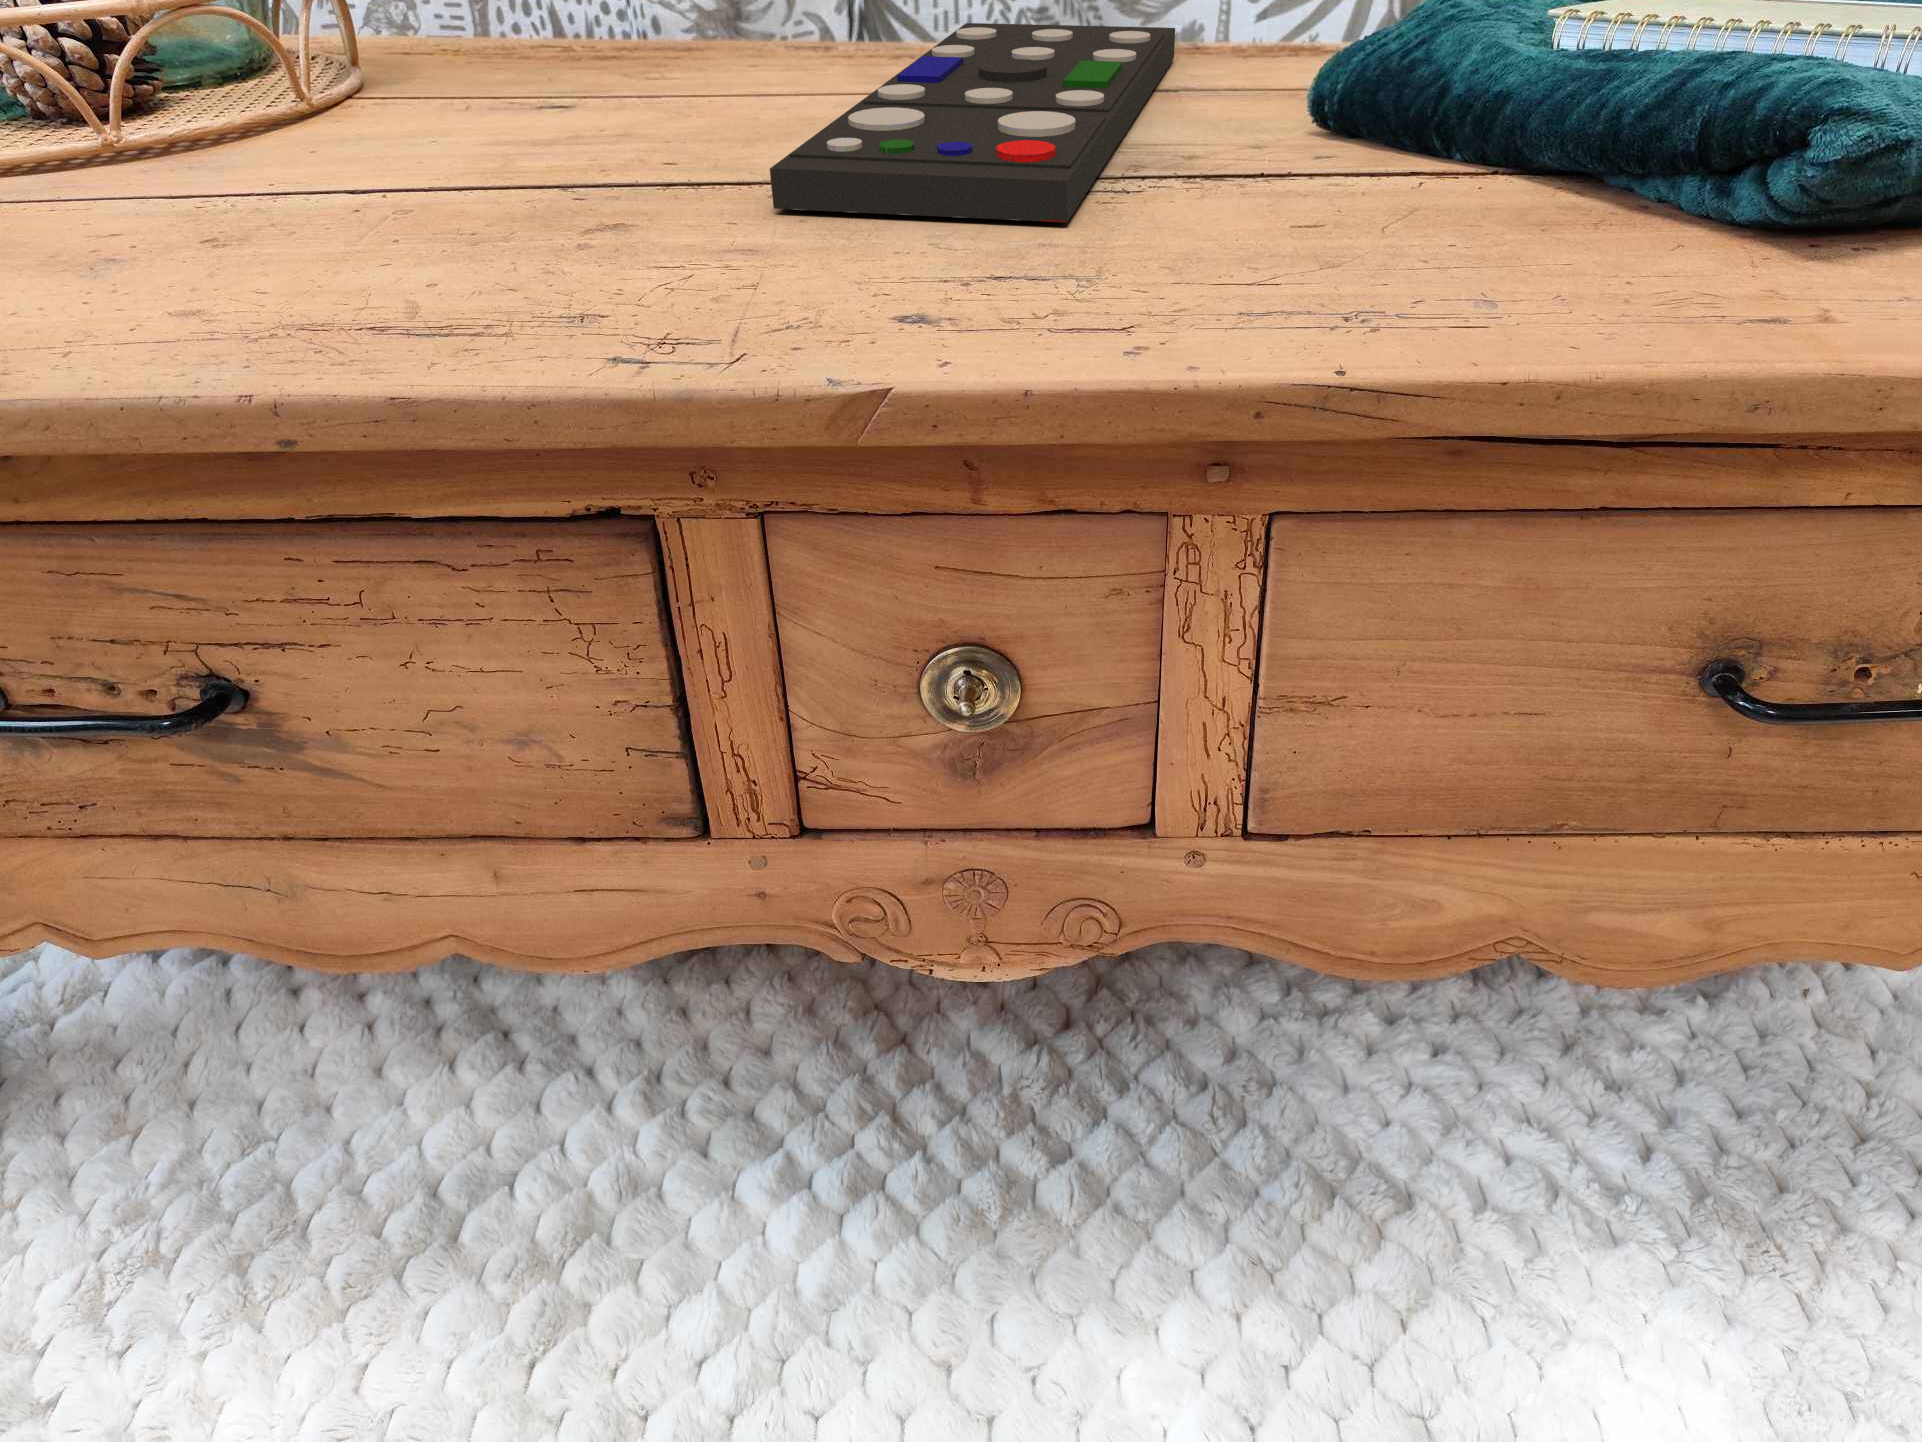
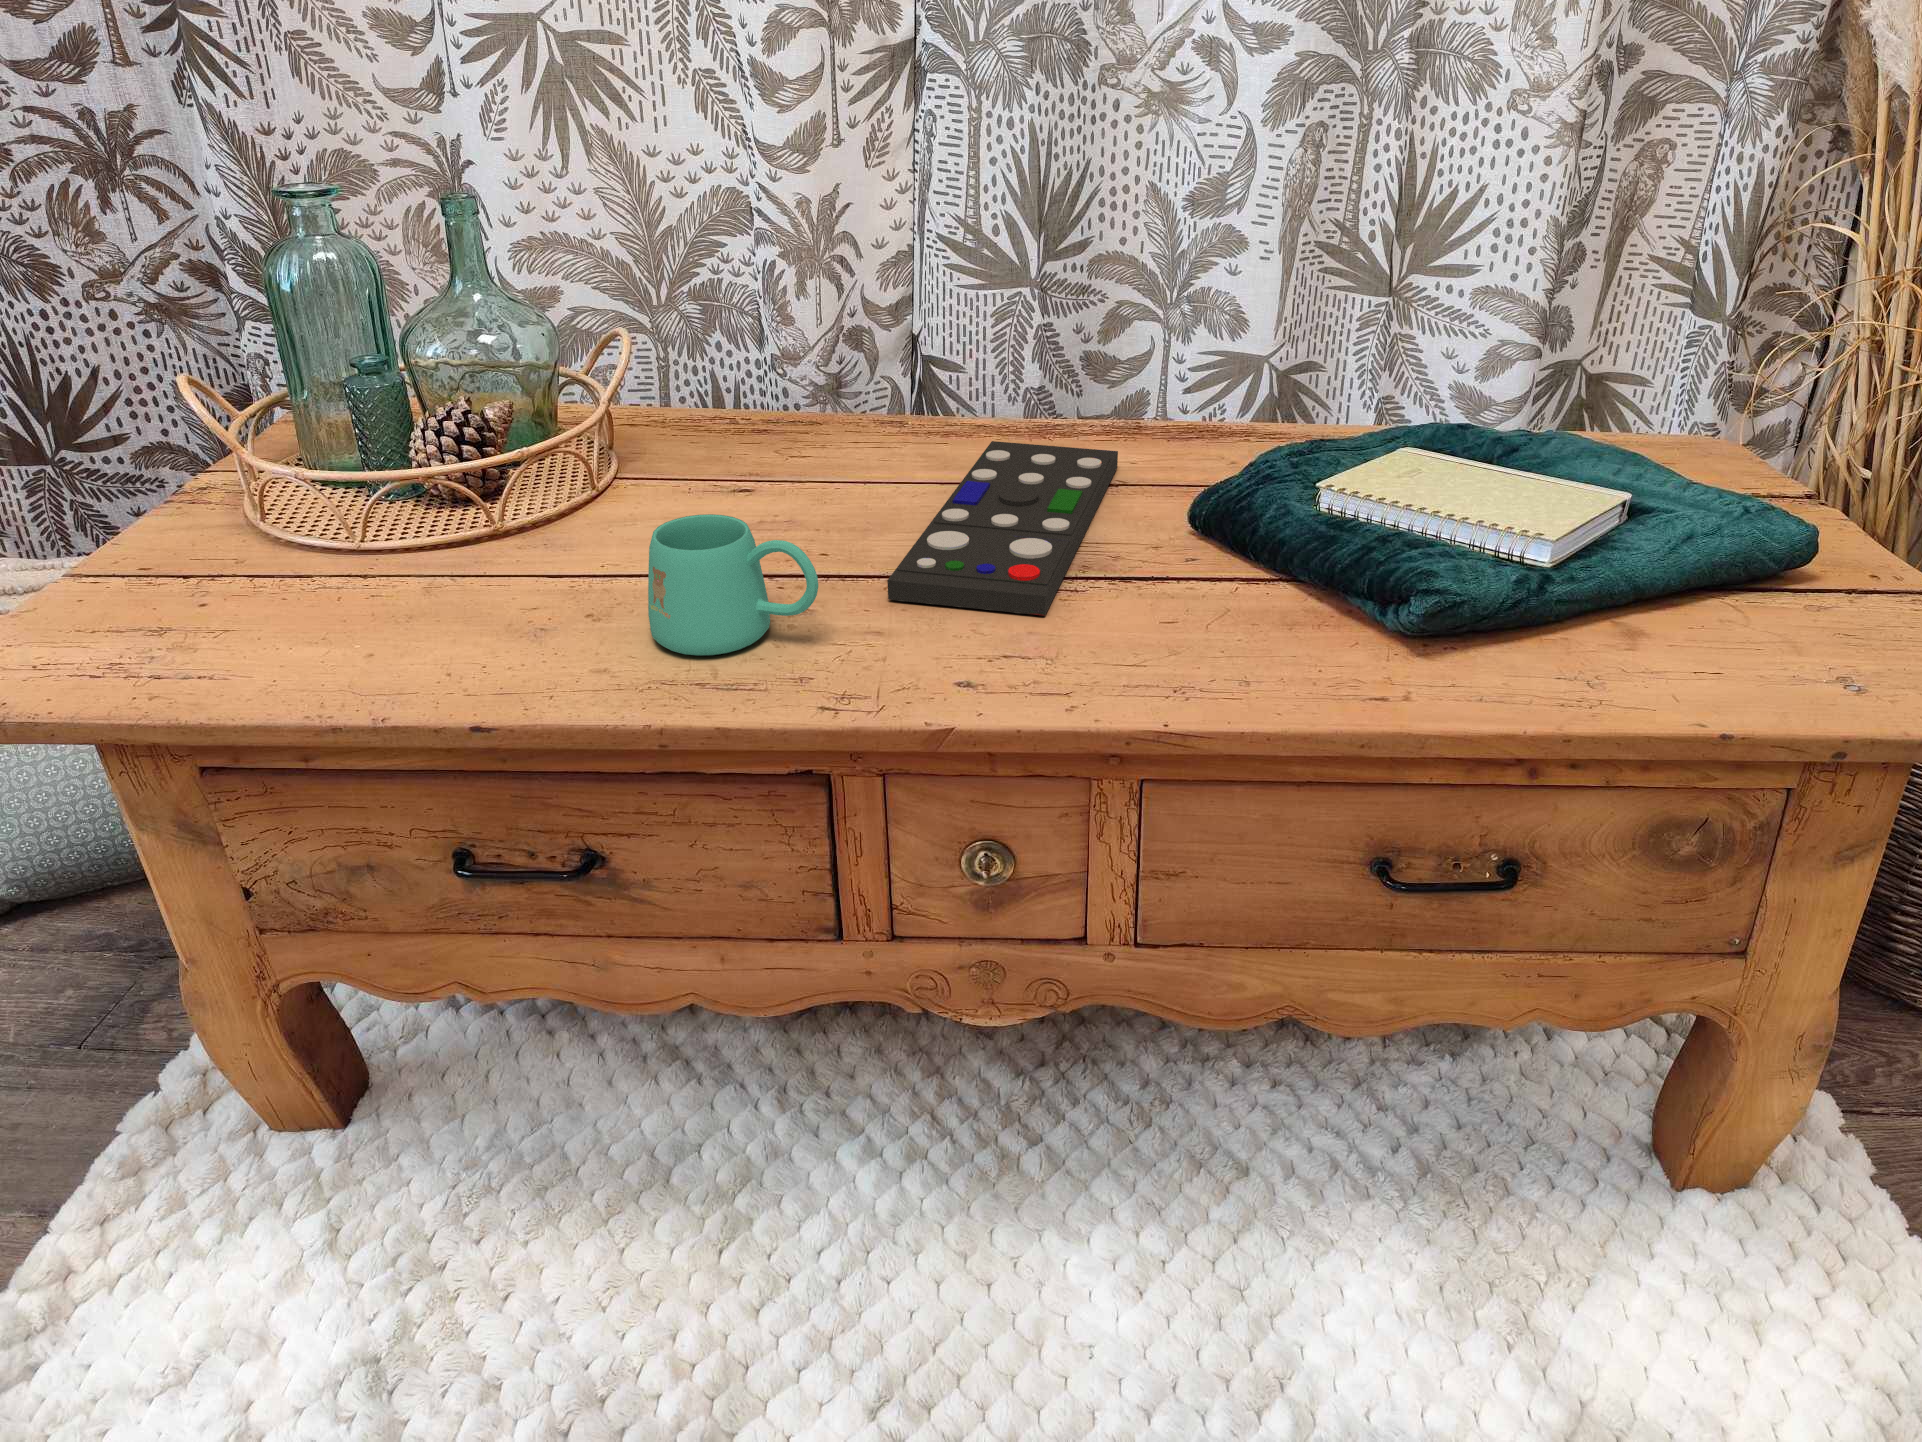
mug: none [273,19,615,289] -> present [648,514,818,655]

